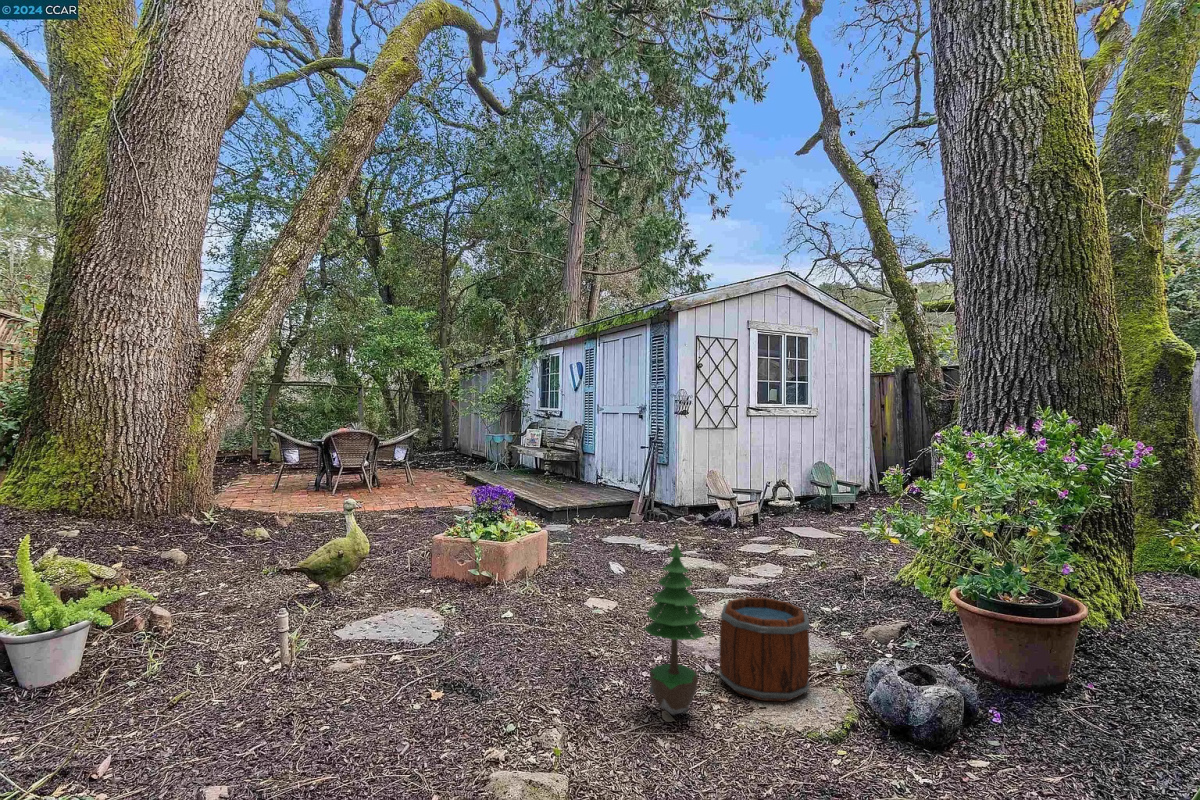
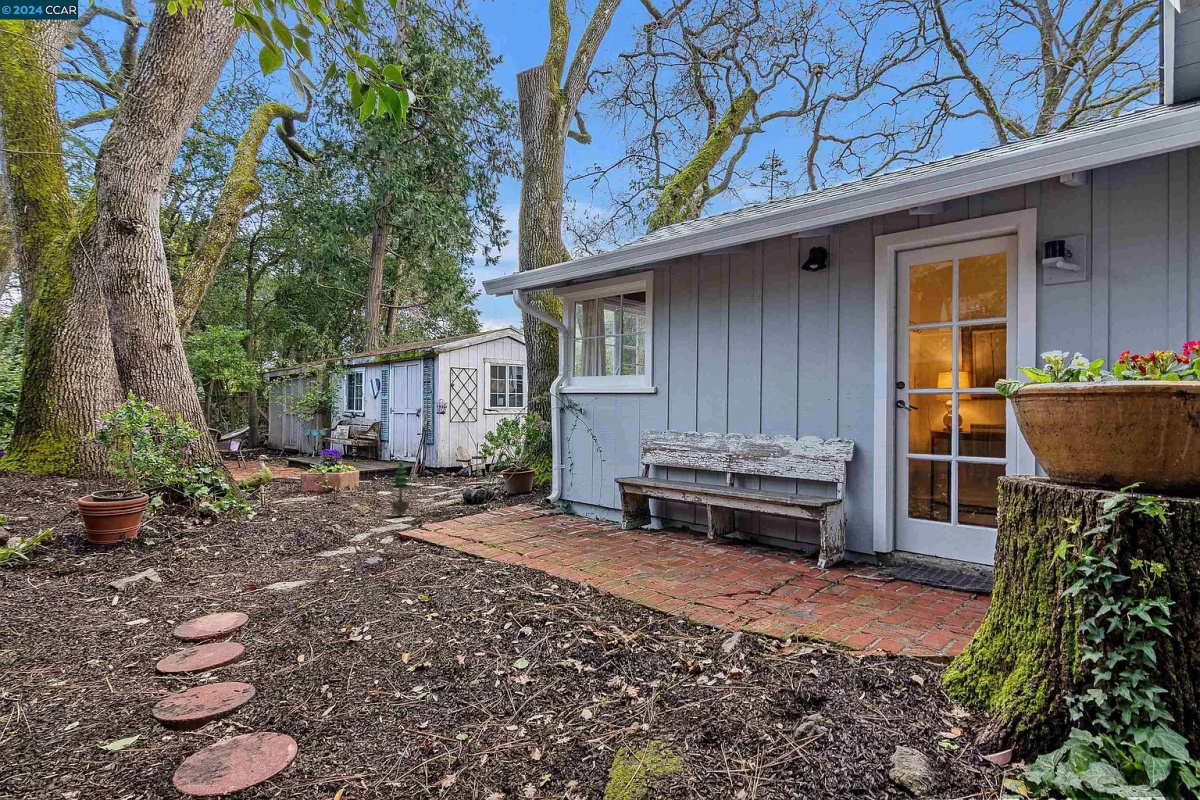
bucket: present [719,597,810,701] -> none [421,483,455,513]

